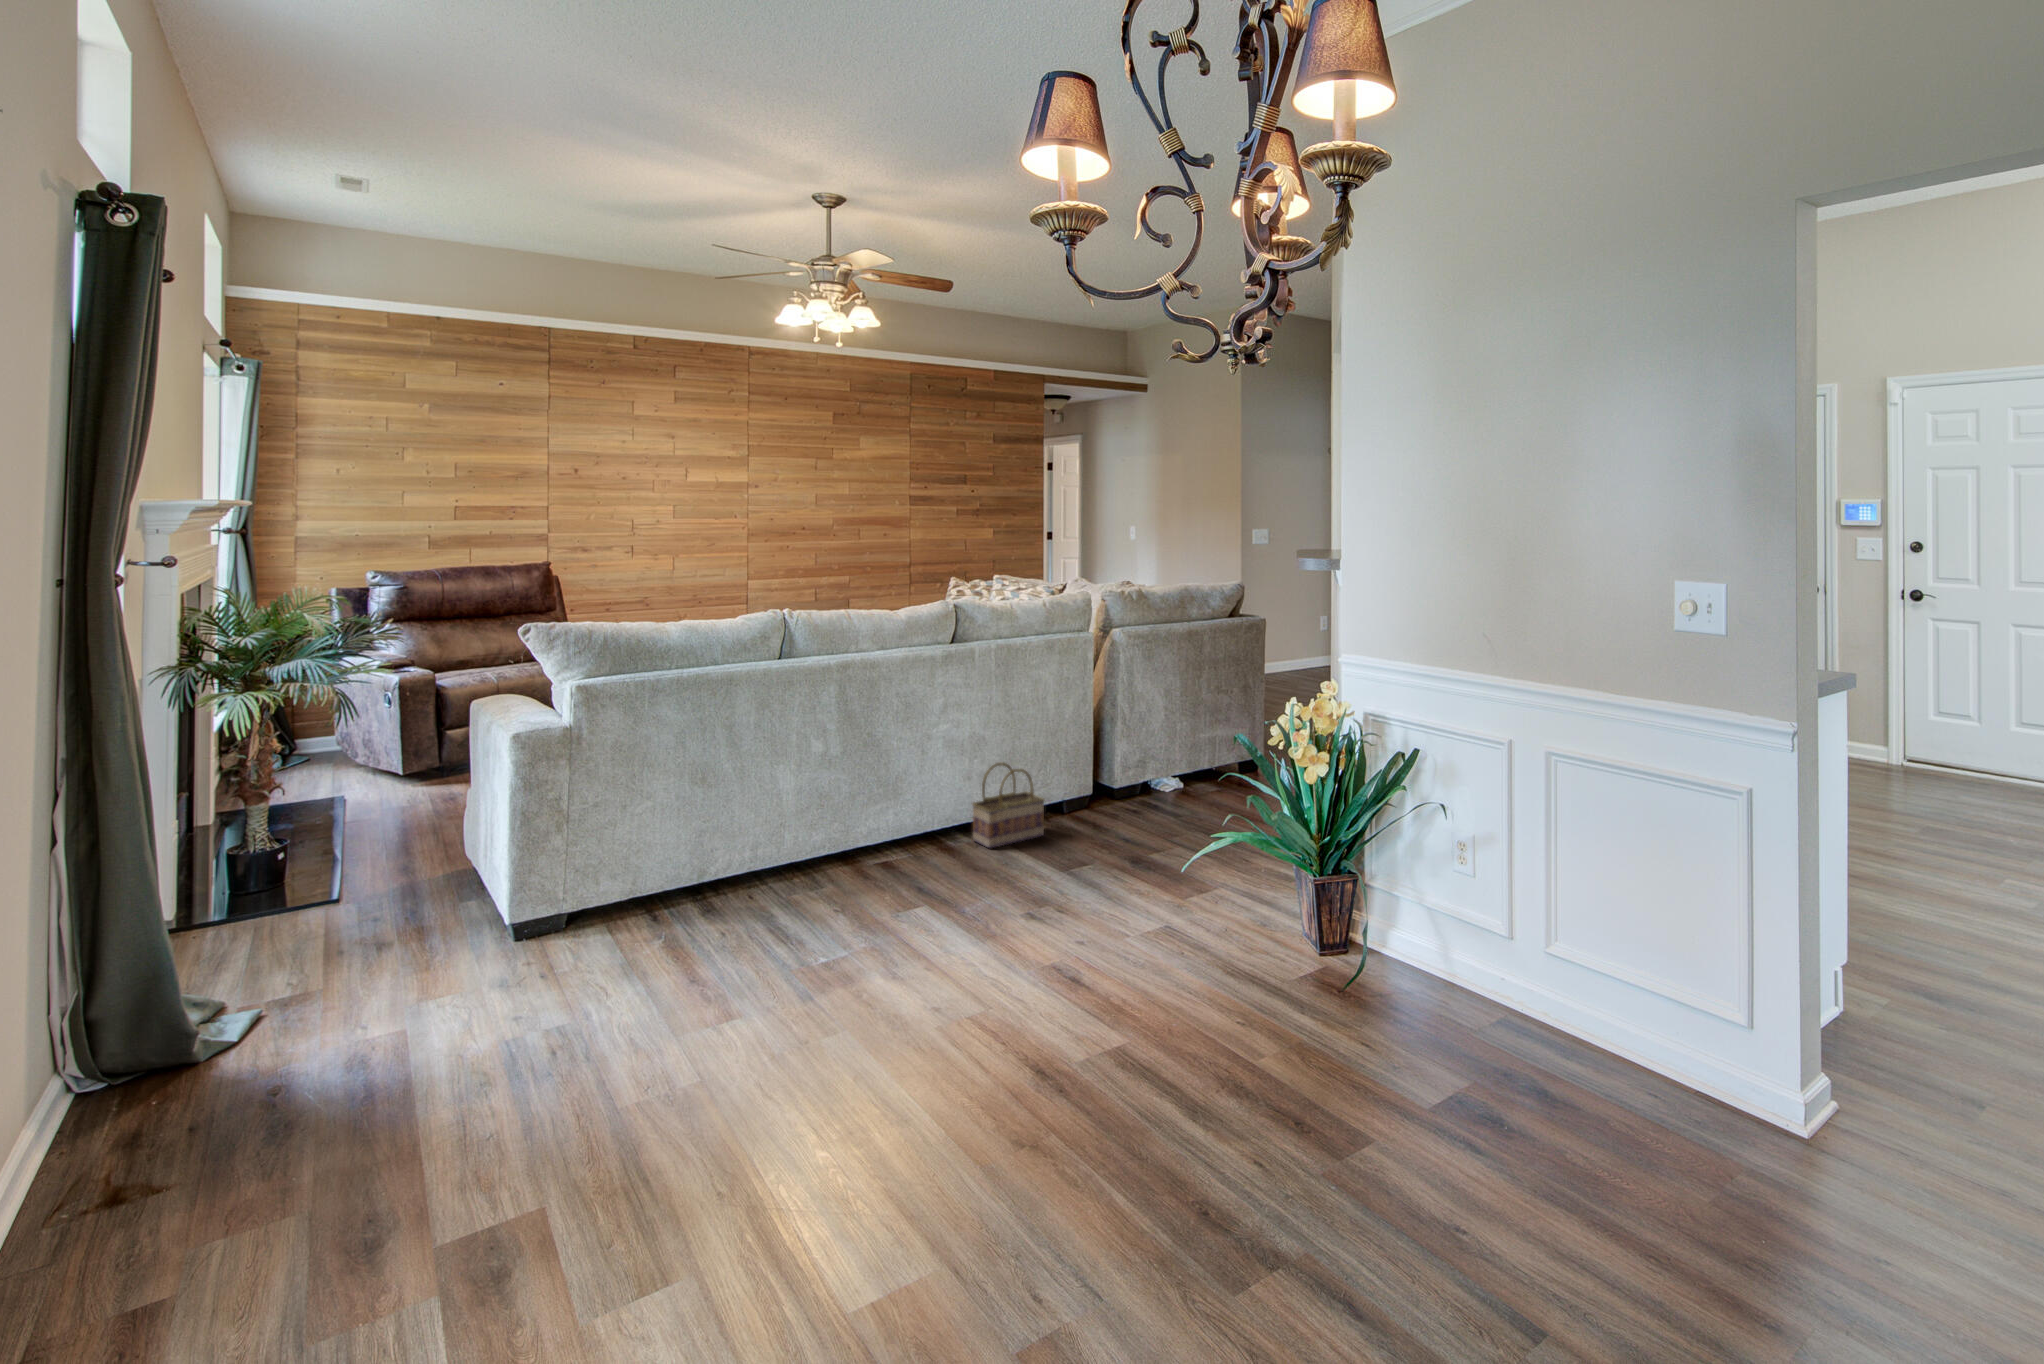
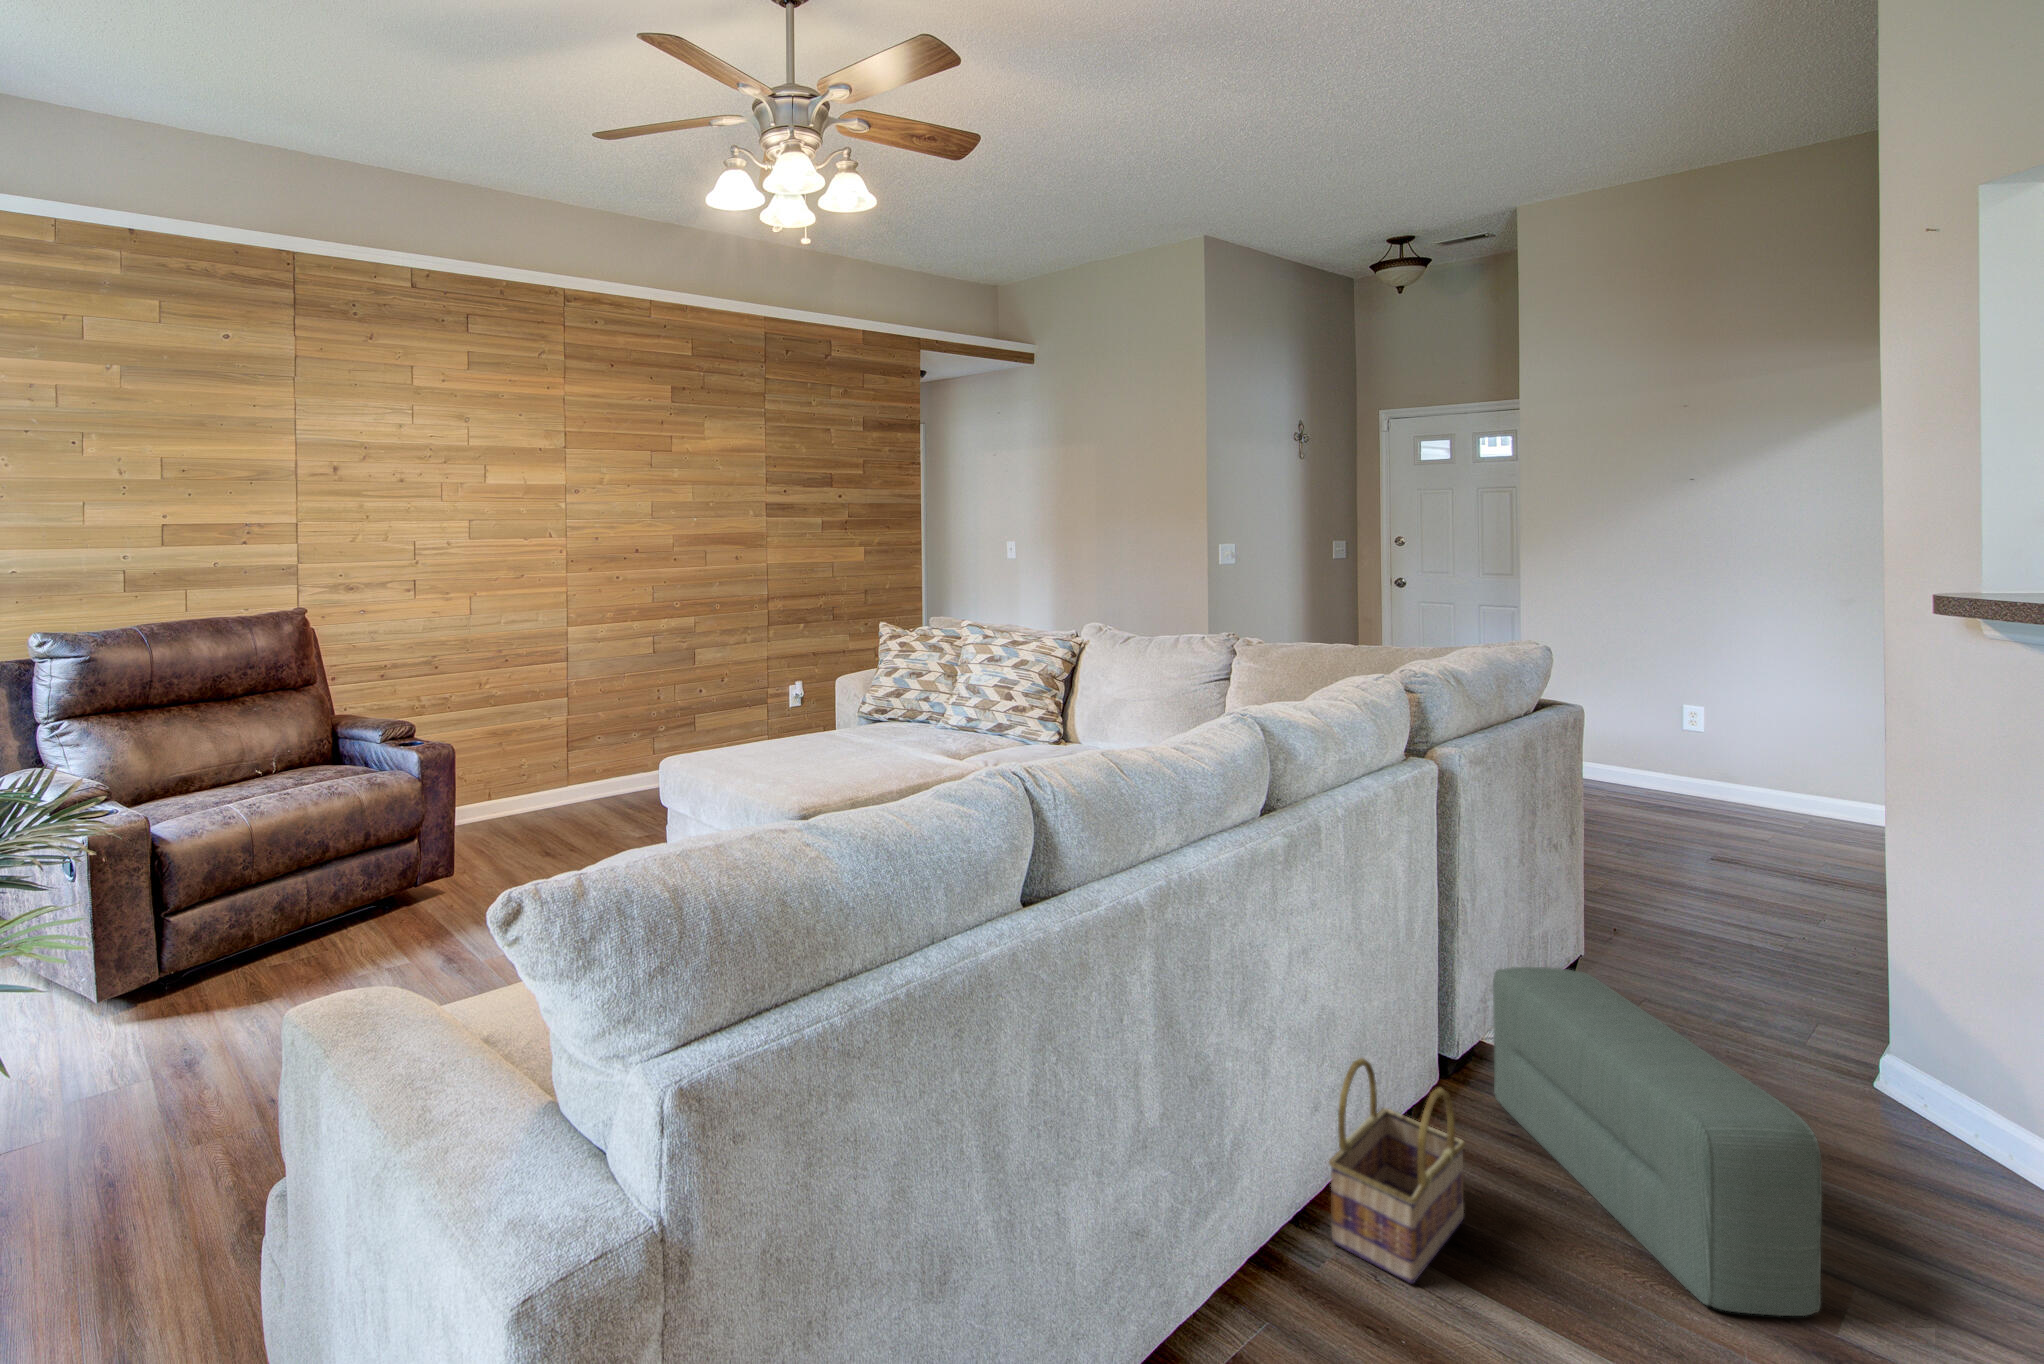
pouf: none [1103,738,1166,853] -> present [1493,967,1822,1316]

